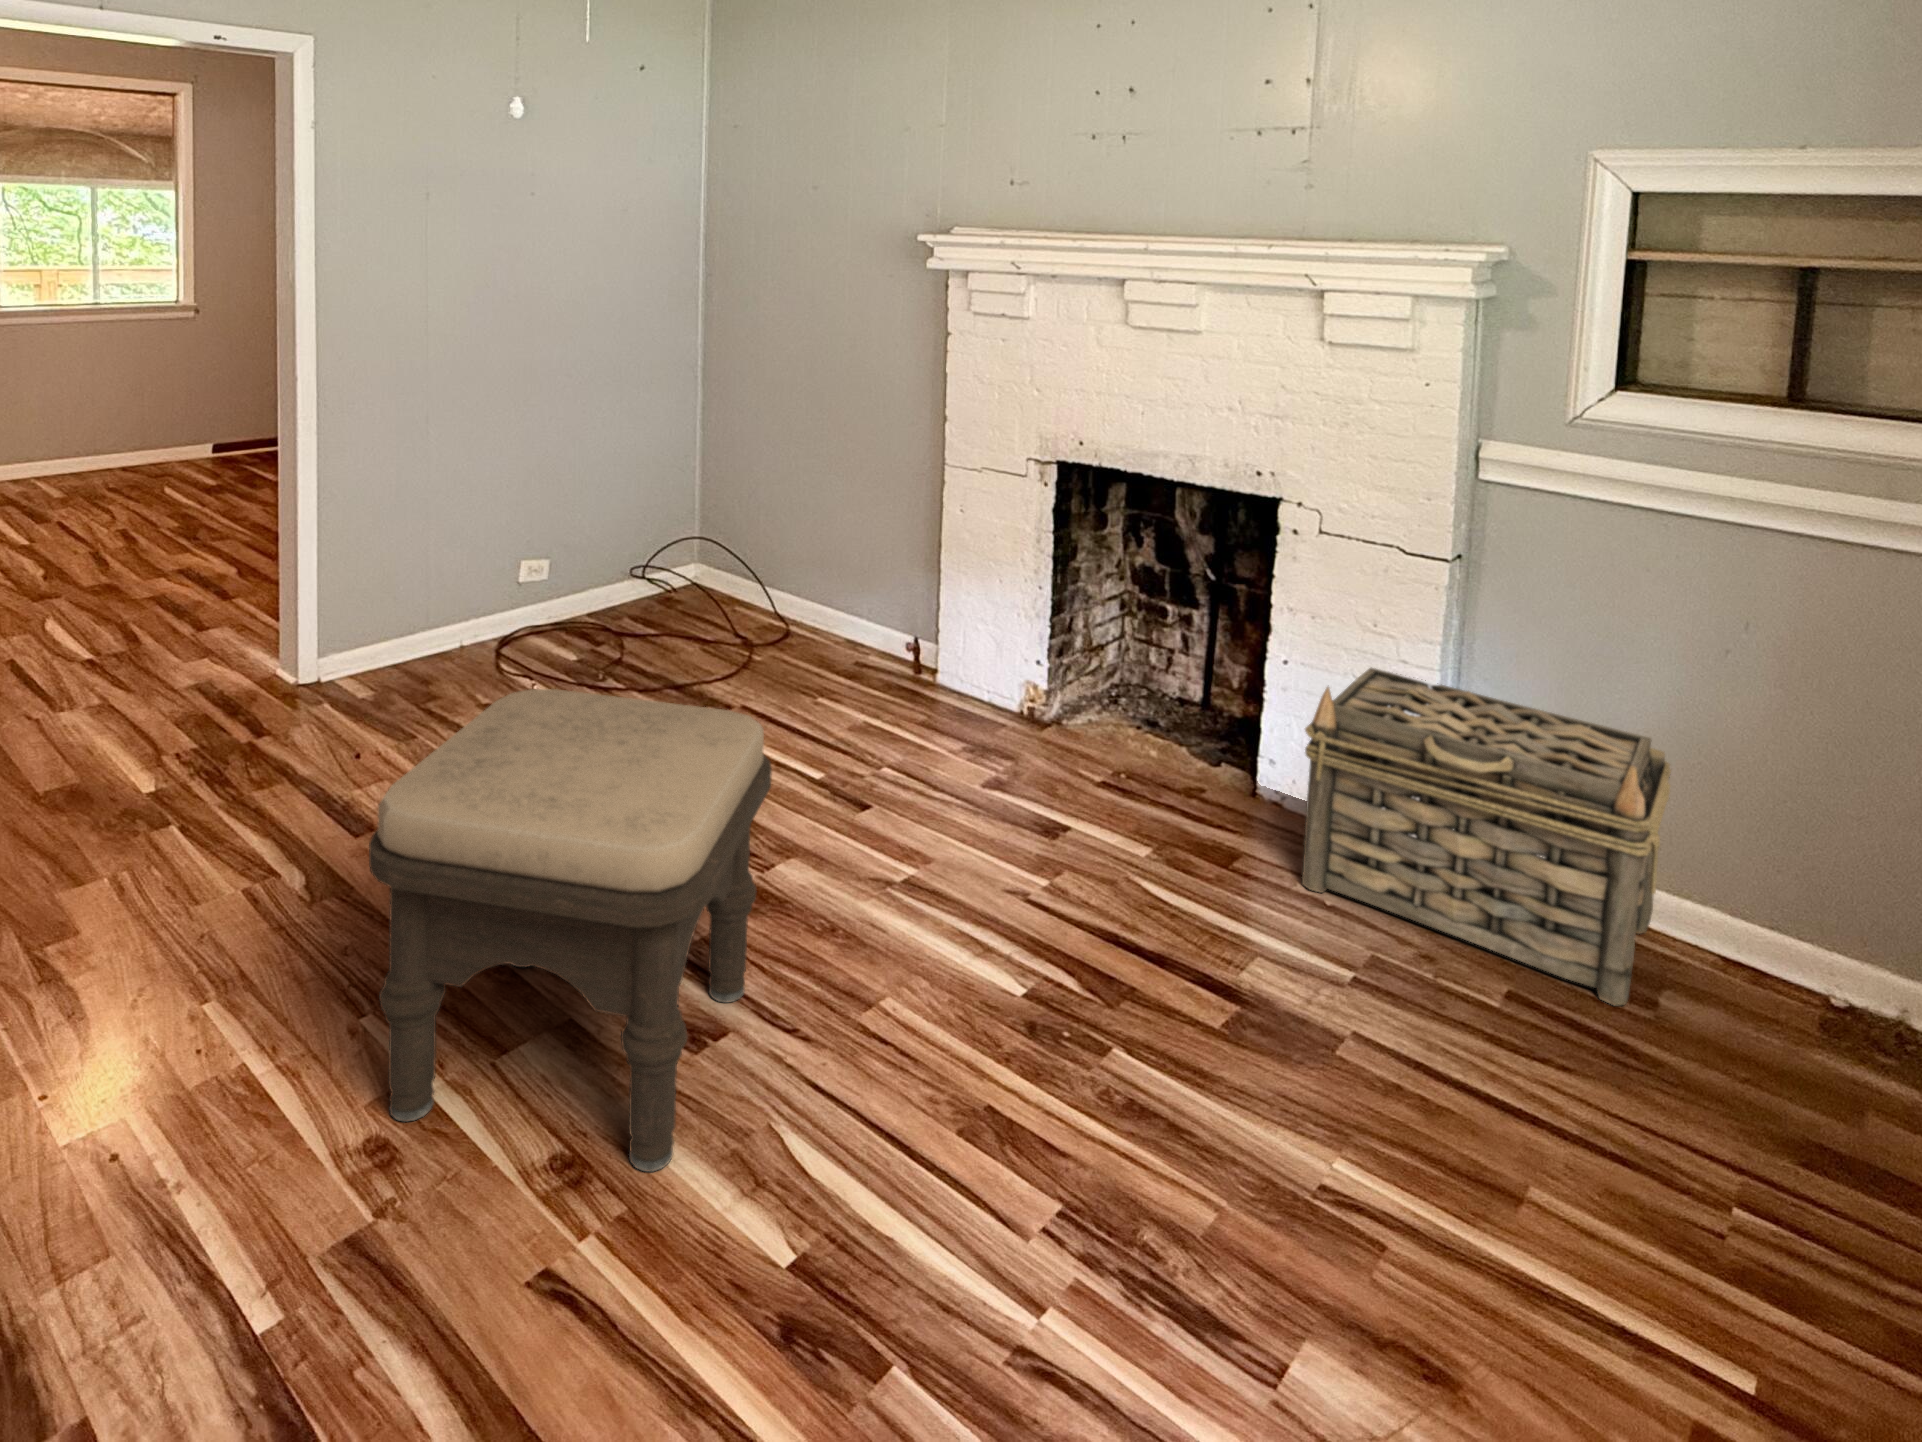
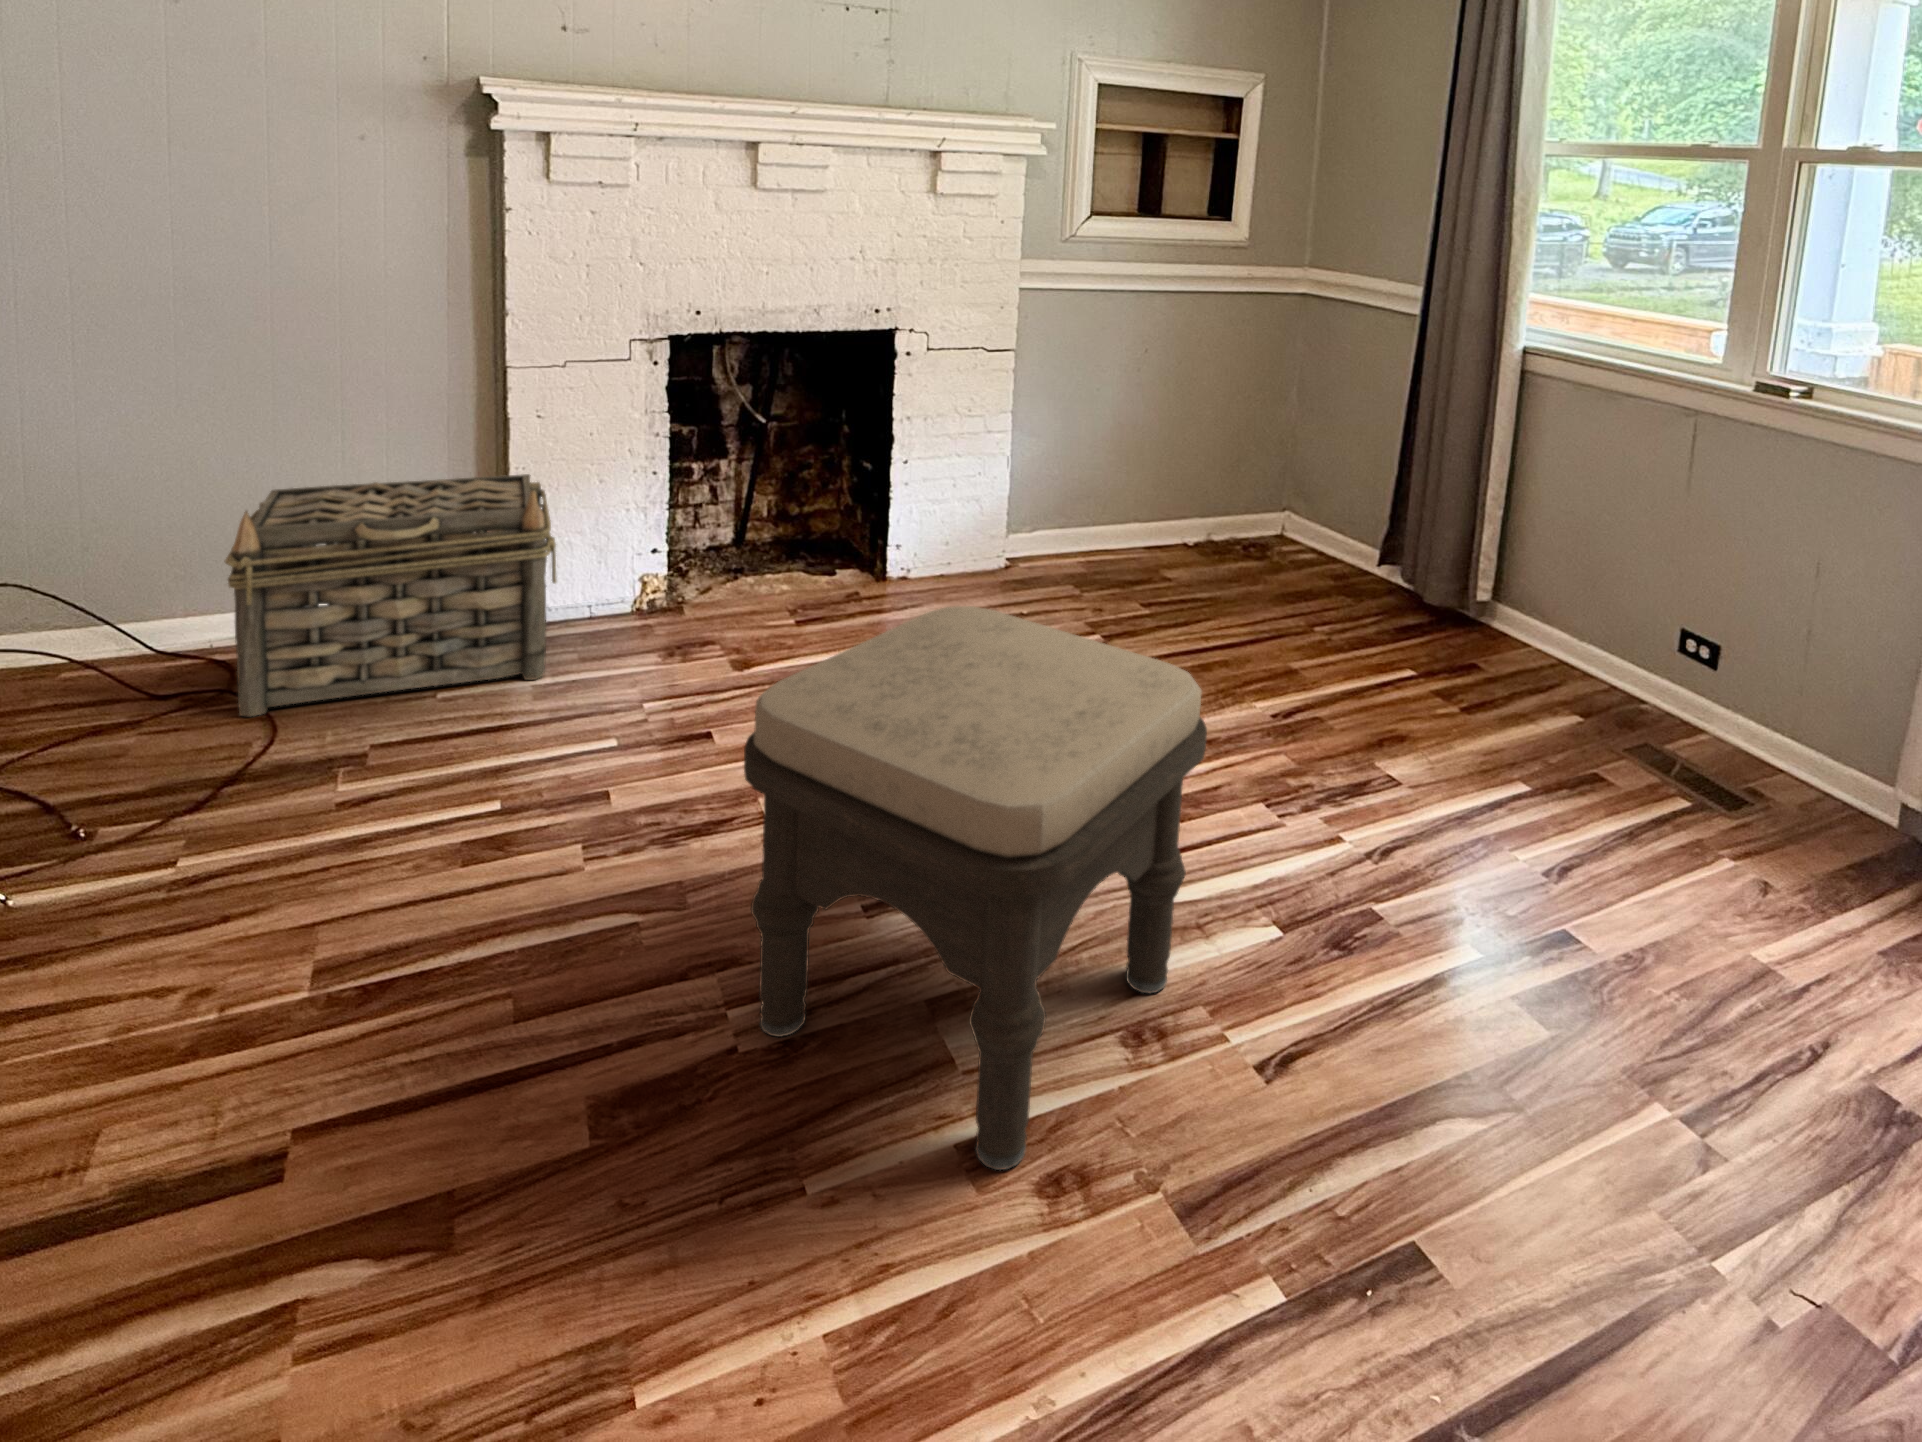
basket: present [1302,668,1671,1006] -> present [224,474,556,716]

